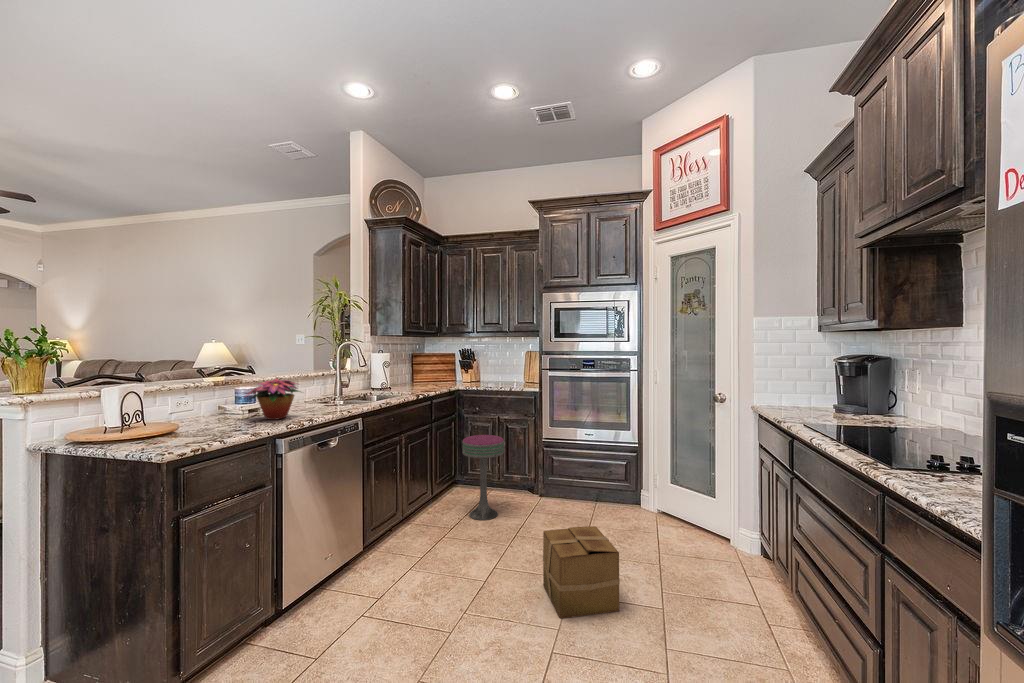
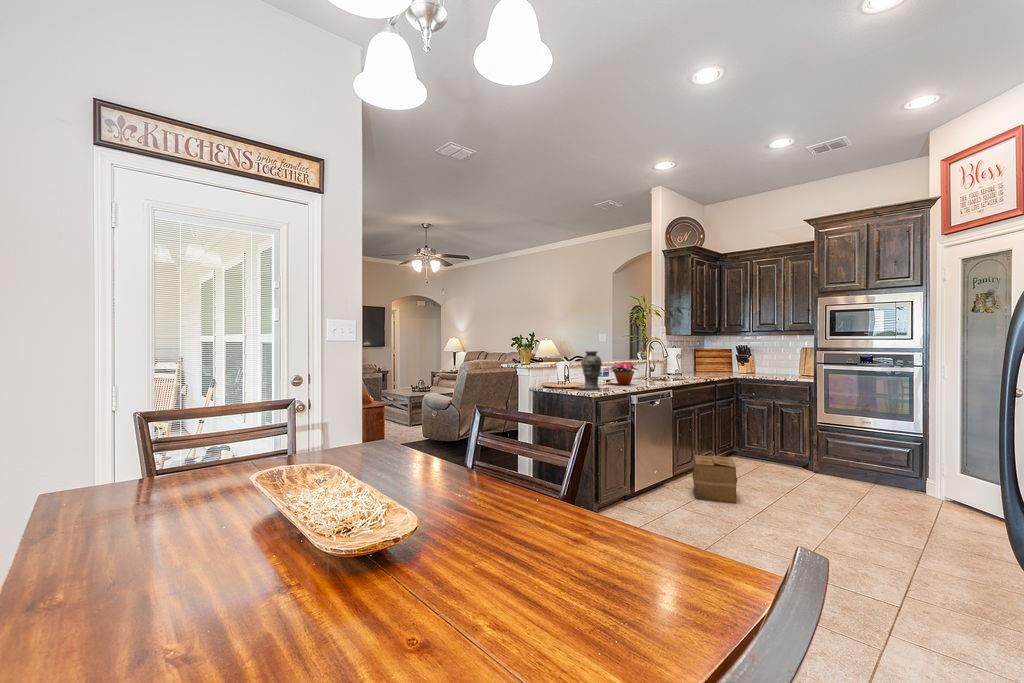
vase: none [153,365,205,445] -> present [581,351,602,390]
bar stool: present [462,435,504,520] -> none [742,413,779,478]
cardboard box: present [543,526,620,618] -> present [692,455,737,503]

